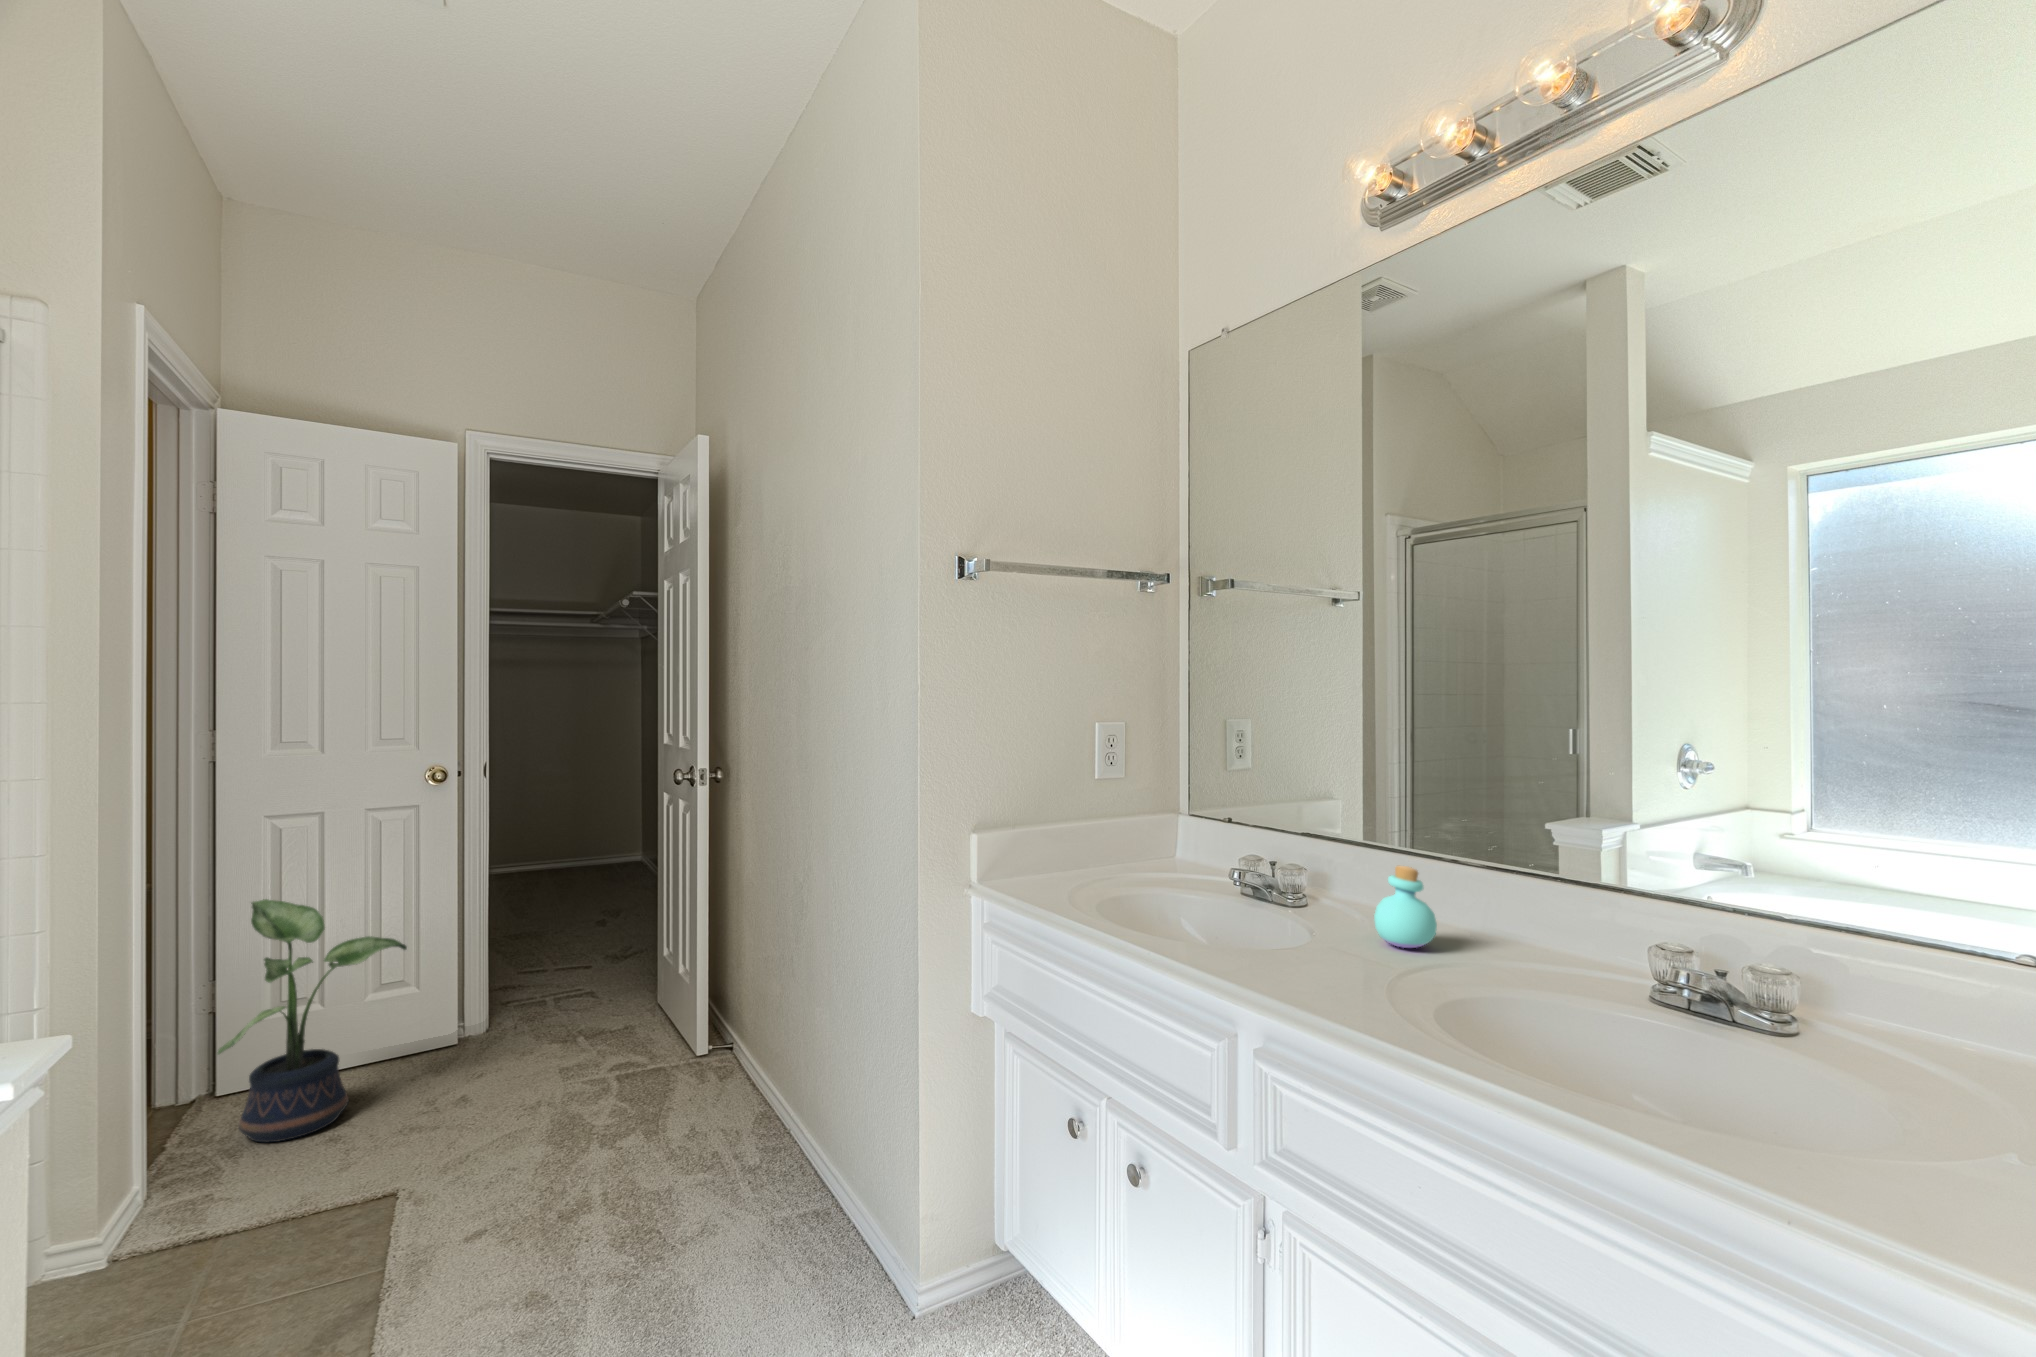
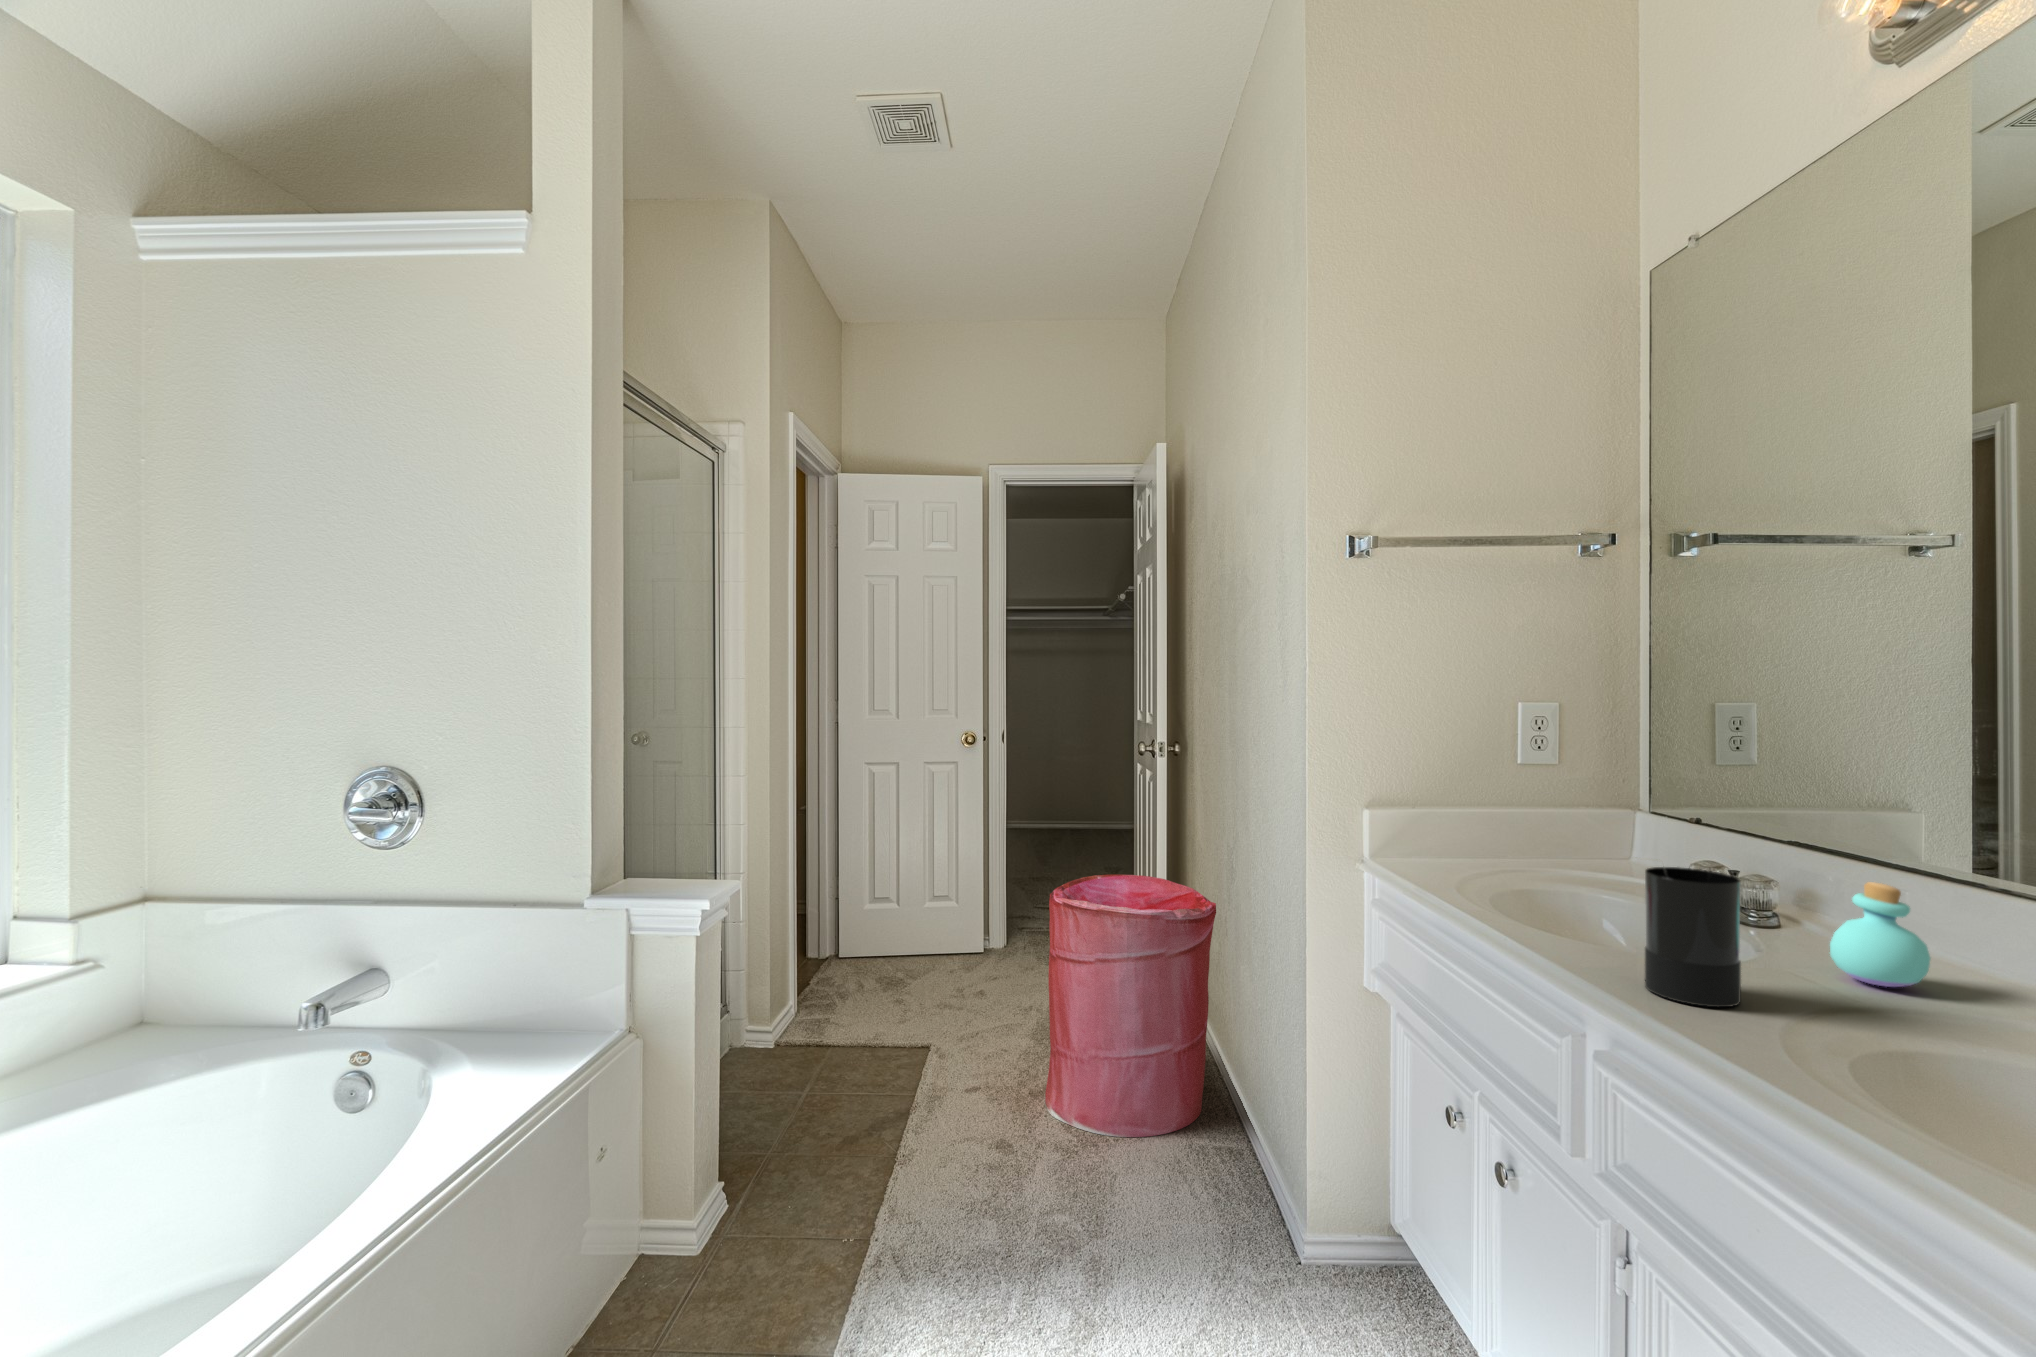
candle: none [1274,869,1354,995] -> present [1635,857,1741,1007]
potted plant: present [218,899,407,1142] -> none [835,822,946,995]
laundry hamper: none [580,923,789,1243] -> present [1045,875,1216,1137]

